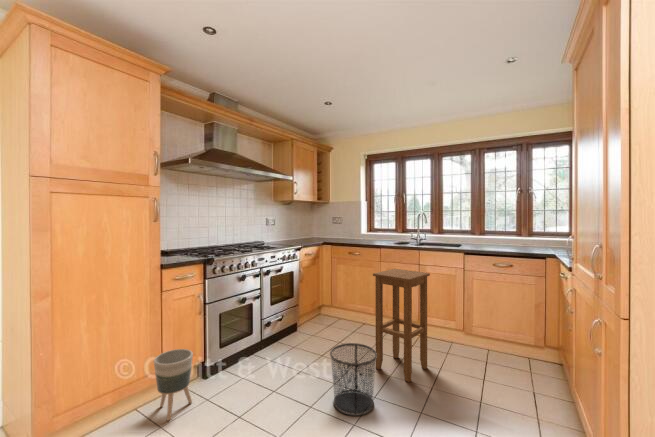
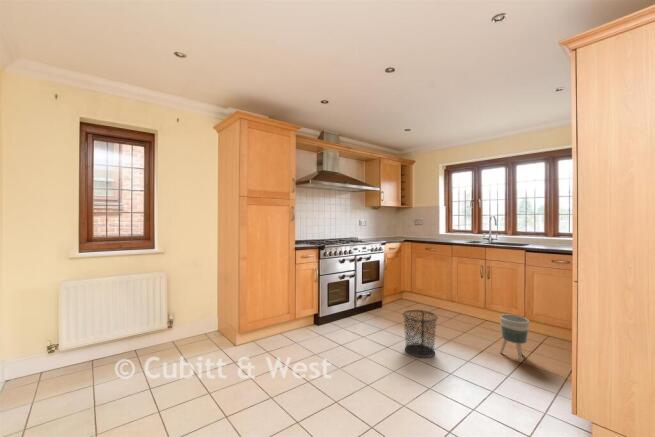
stool: present [373,269,430,382] -> none [440,261,489,346]
planter: present [154,349,193,420] -> present [500,314,529,362]

